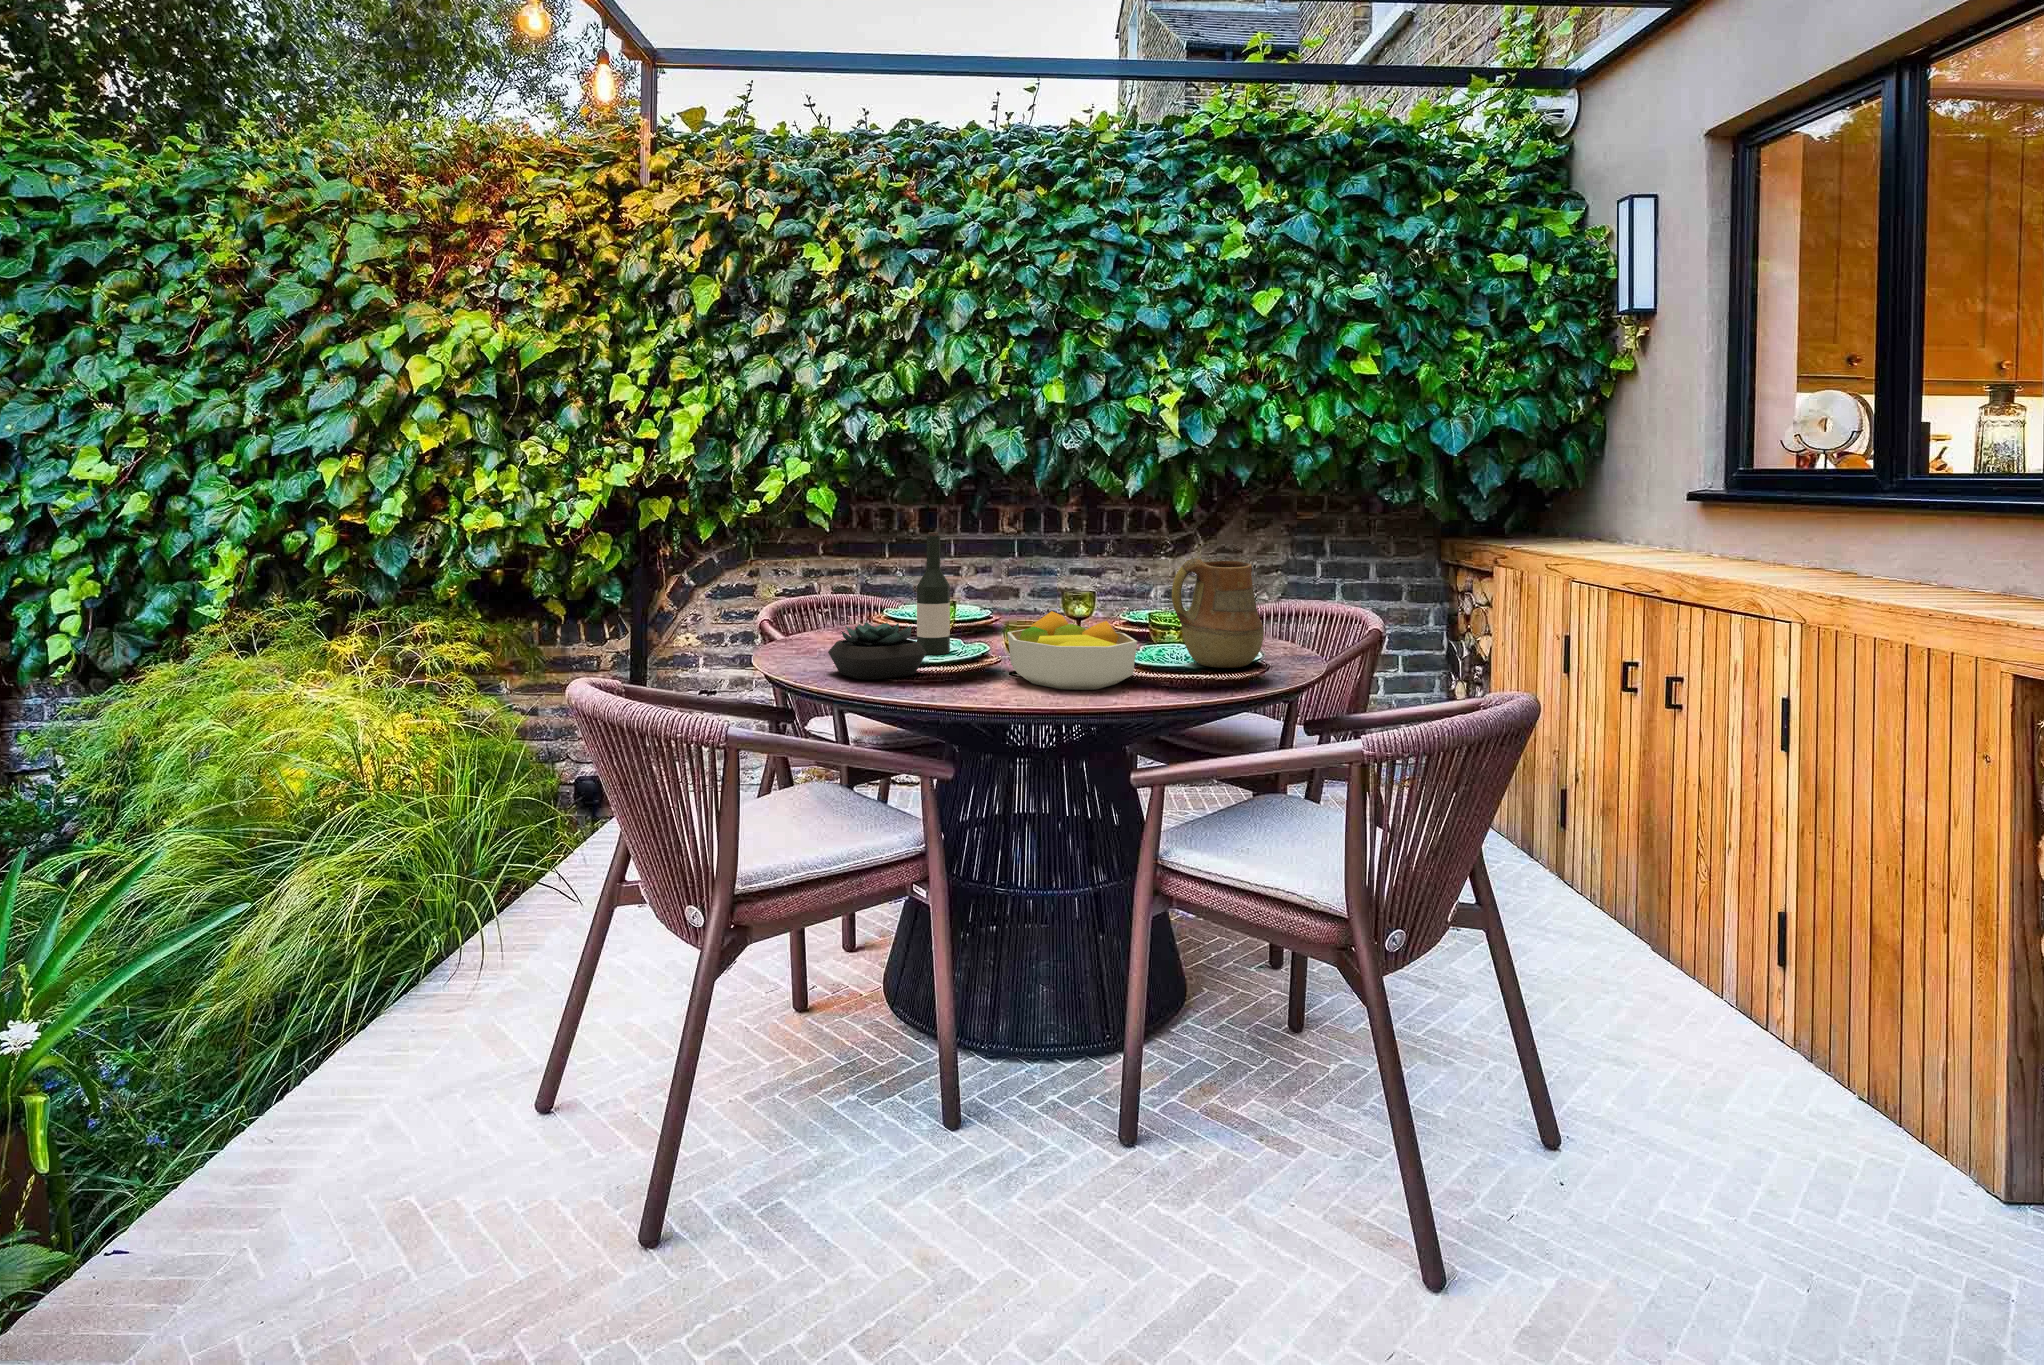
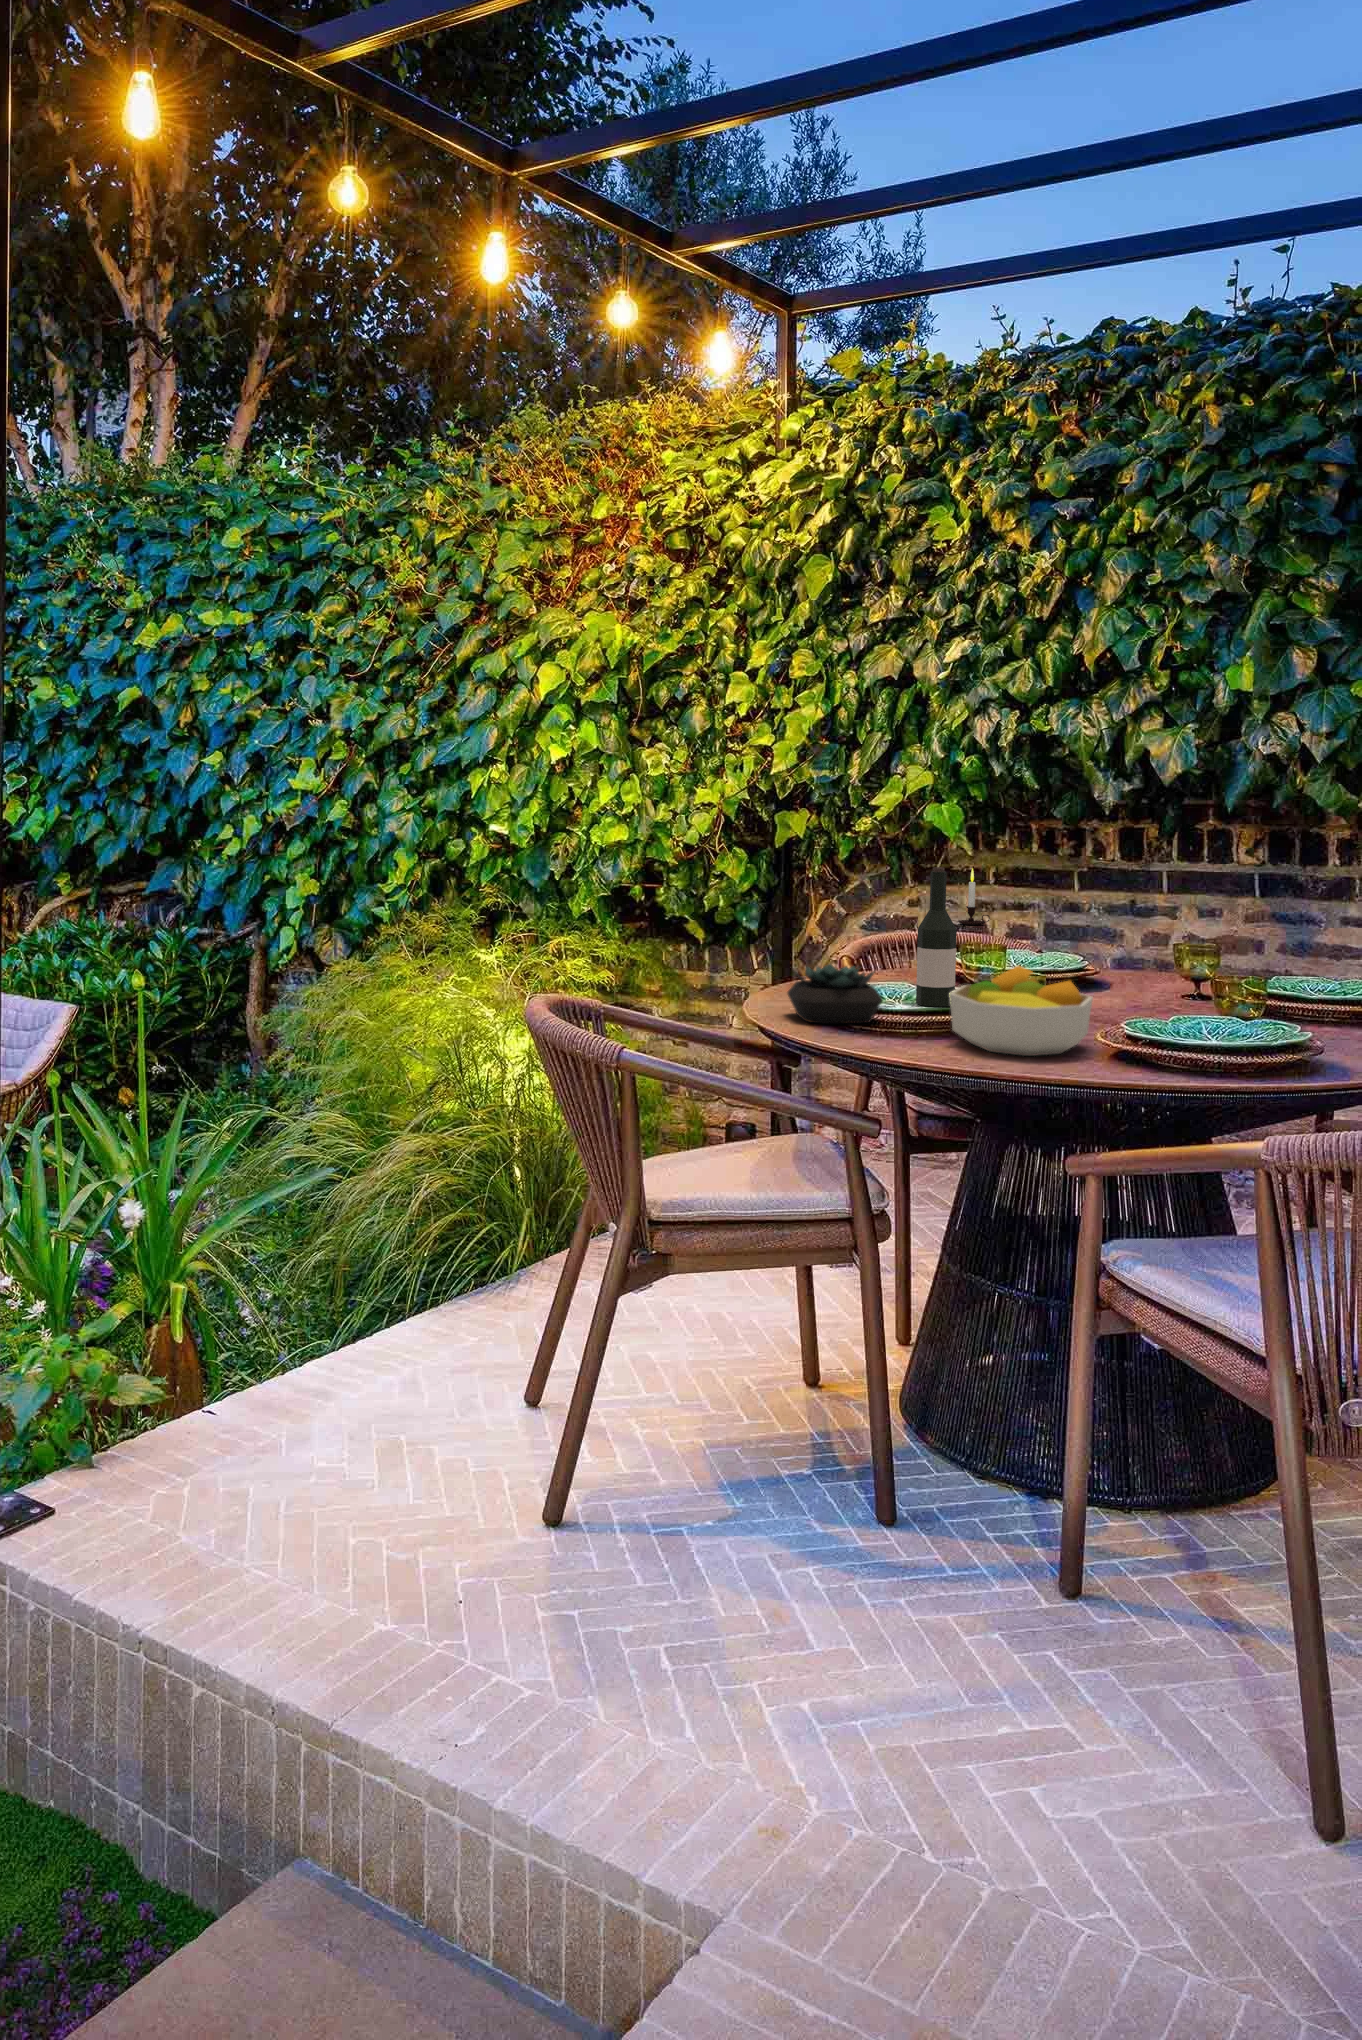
candle: none [817,542,844,588] -> present [958,869,990,925]
pitcher: present [1172,558,1264,668] -> none [1184,912,1310,1053]

